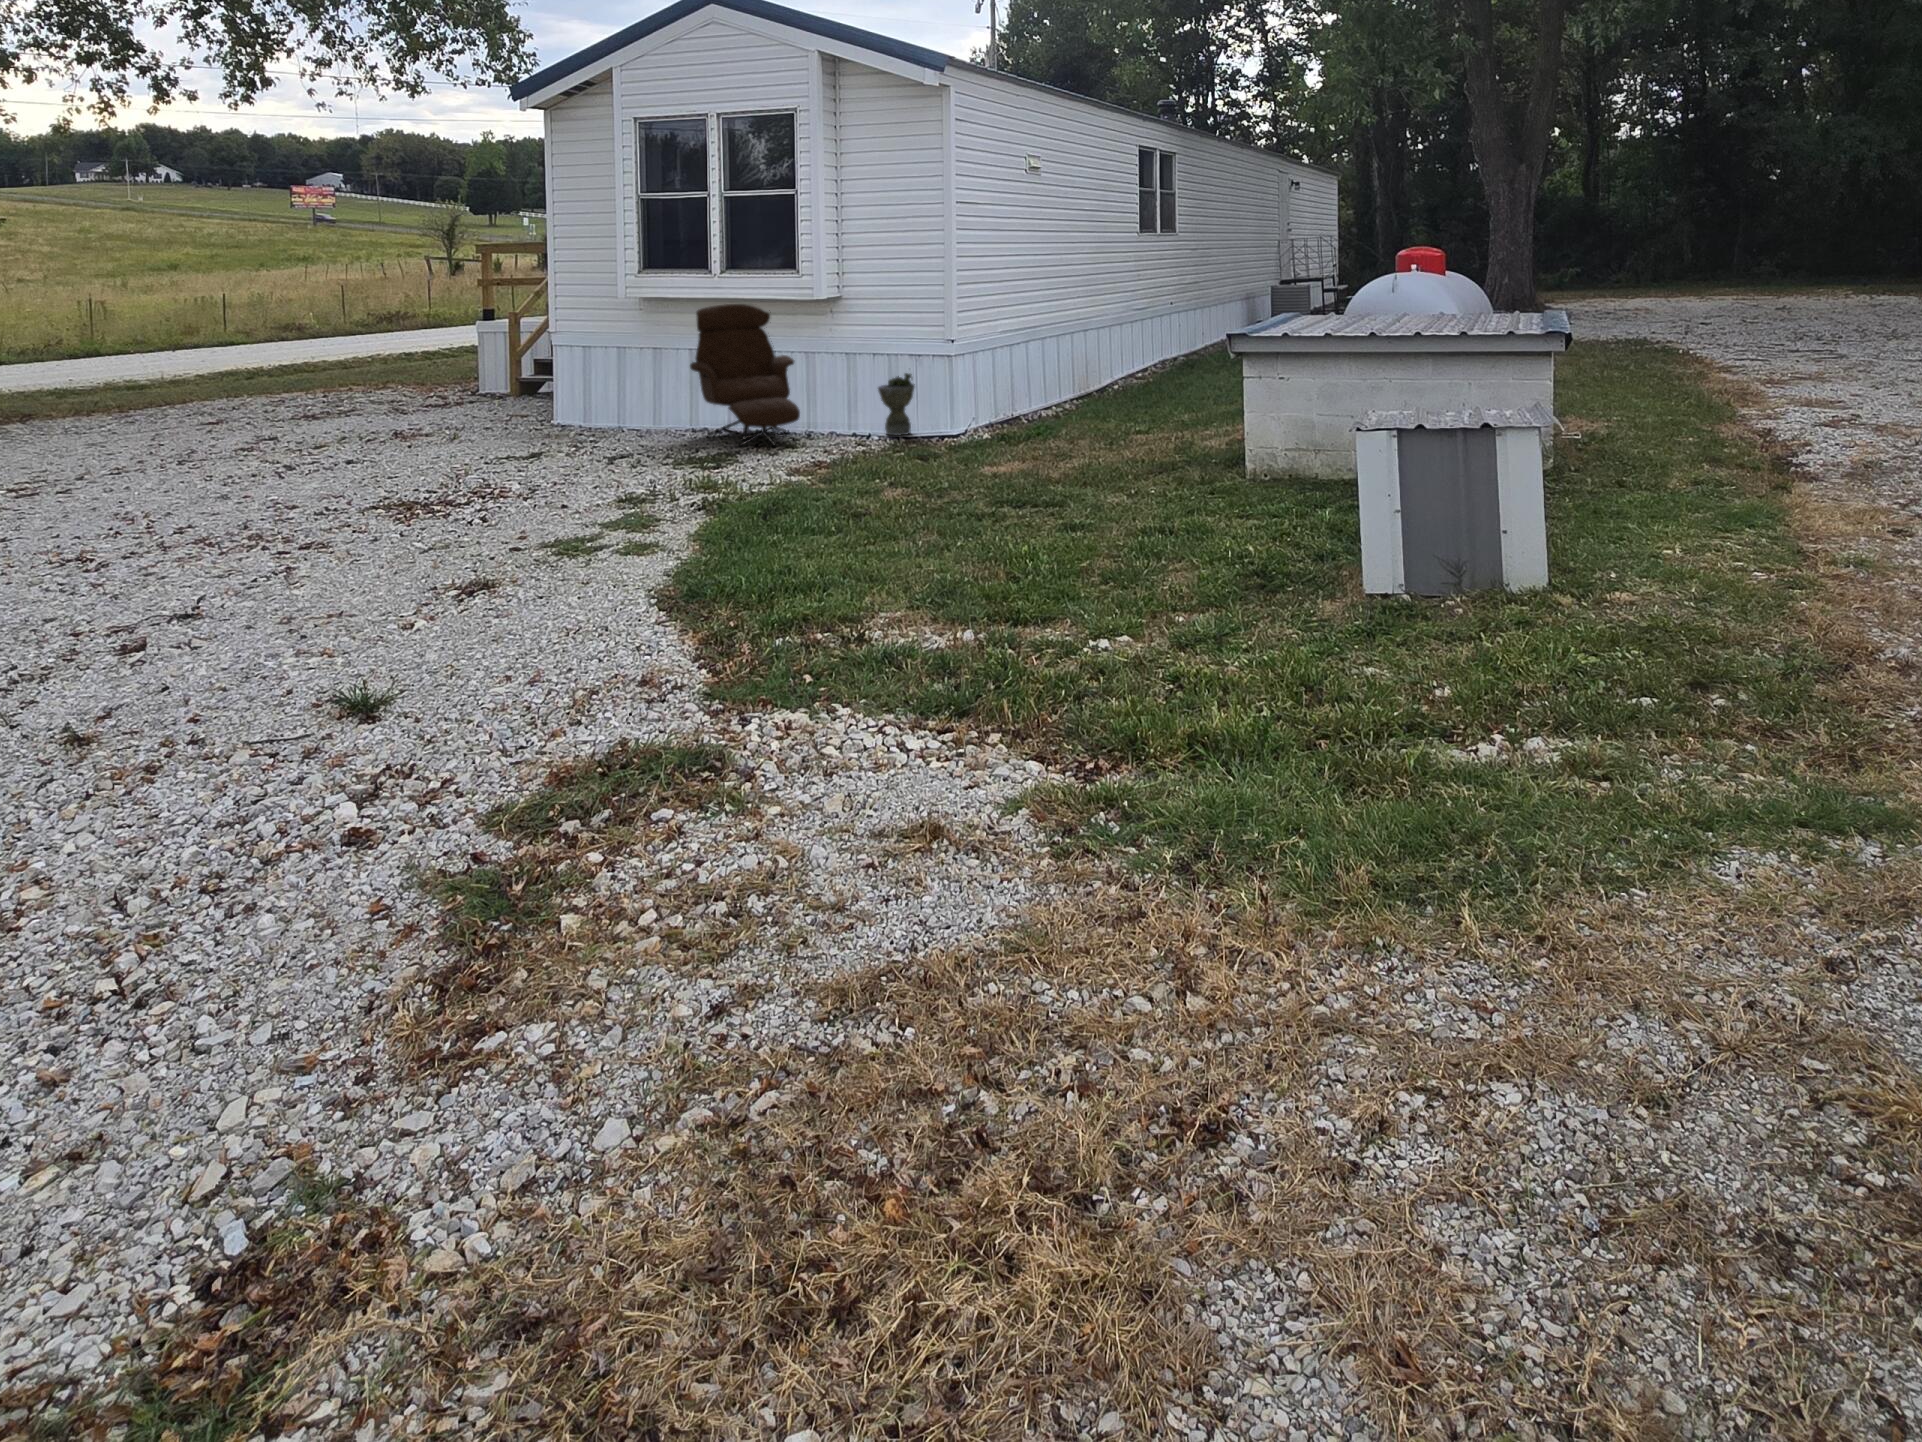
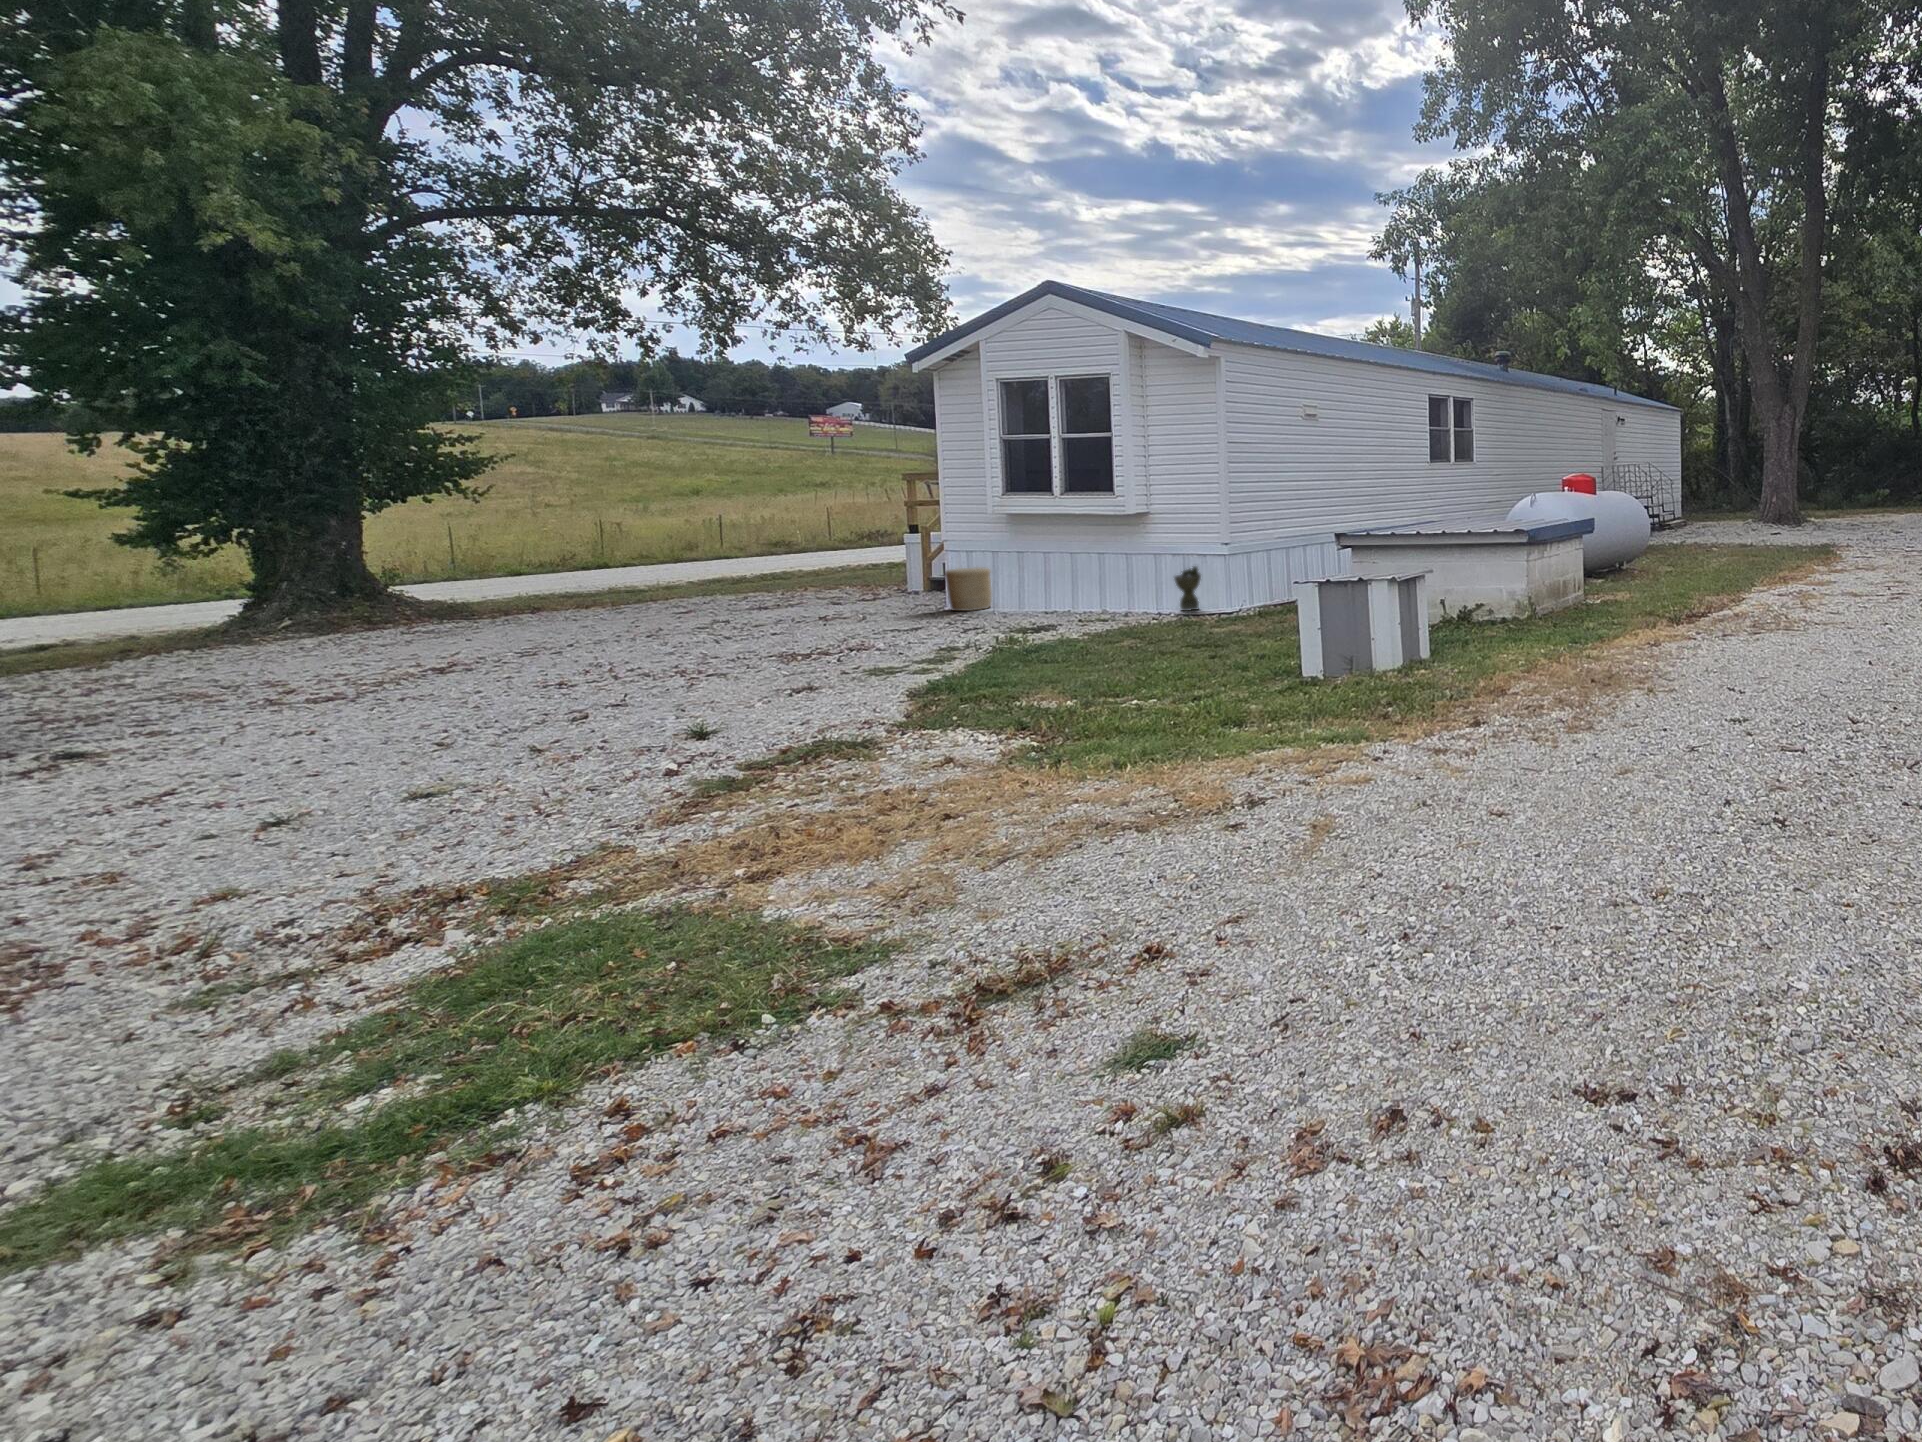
lounge chair: present [690,304,800,445] -> none [1038,517,1119,619]
woven basket: none [556,372,615,432] -> present [945,568,992,611]

